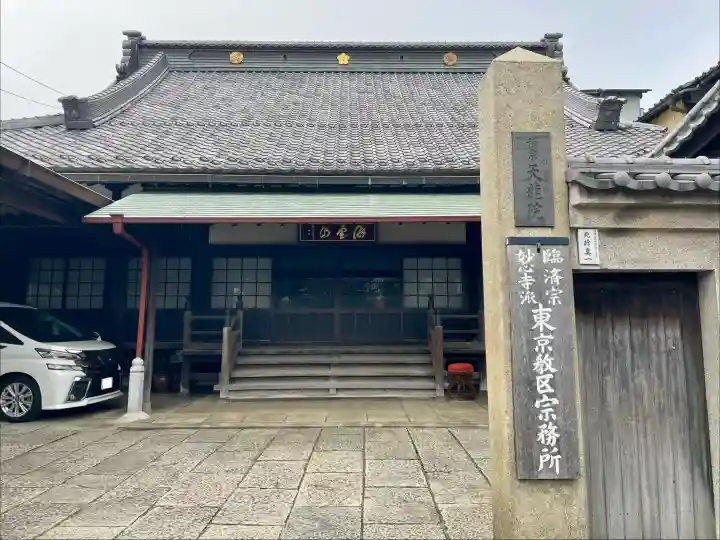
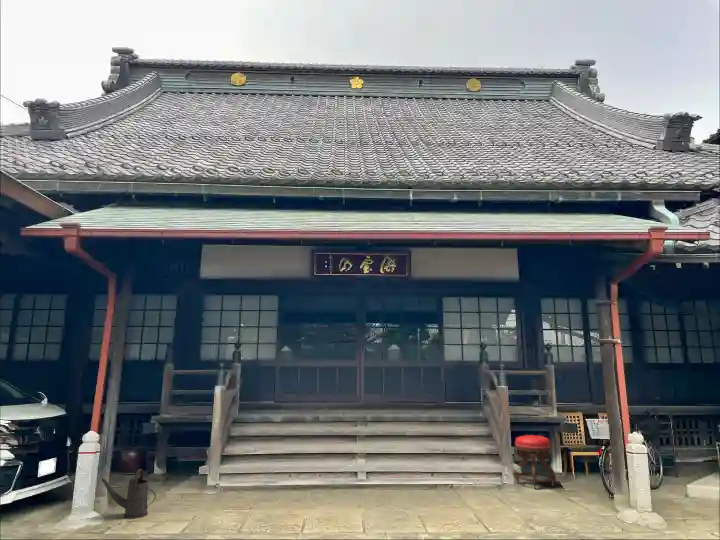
watering can: none [146,384,184,416] -> present [102,469,156,519]

